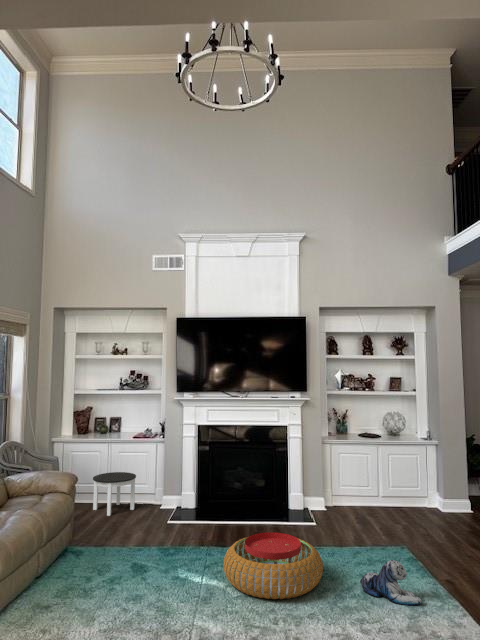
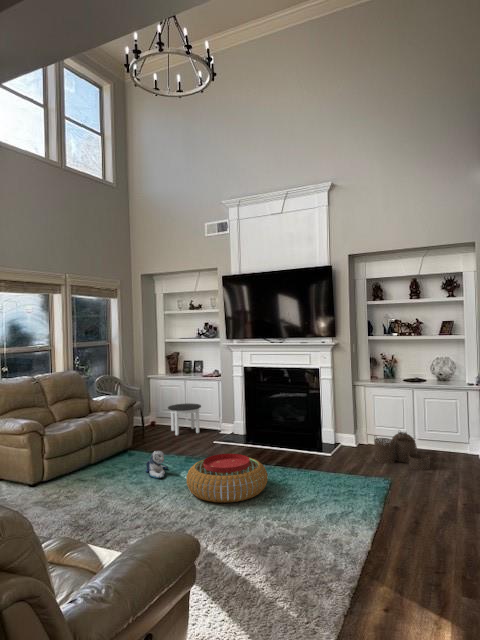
woven basket: none [360,487,419,526] -> present [374,432,430,470]
plush toy: present [360,560,422,606] -> present [146,451,168,479]

